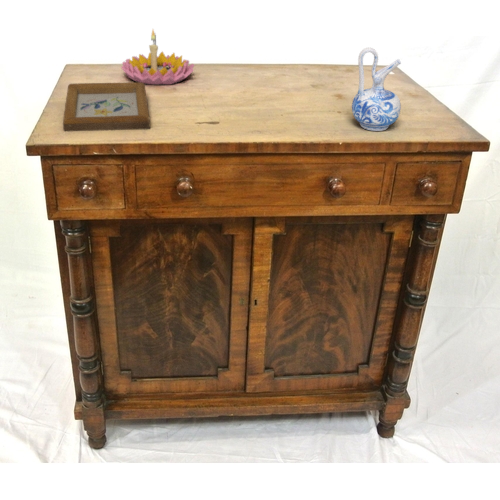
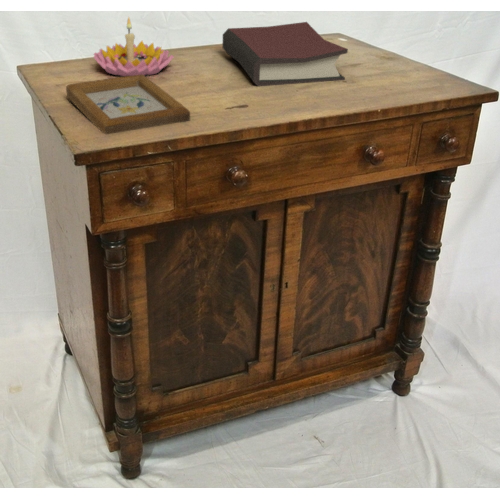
ceramic pitcher: present [352,48,401,131] -> none [370,14,418,95]
hardback book: none [245,49,344,112] -> present [222,22,348,86]

